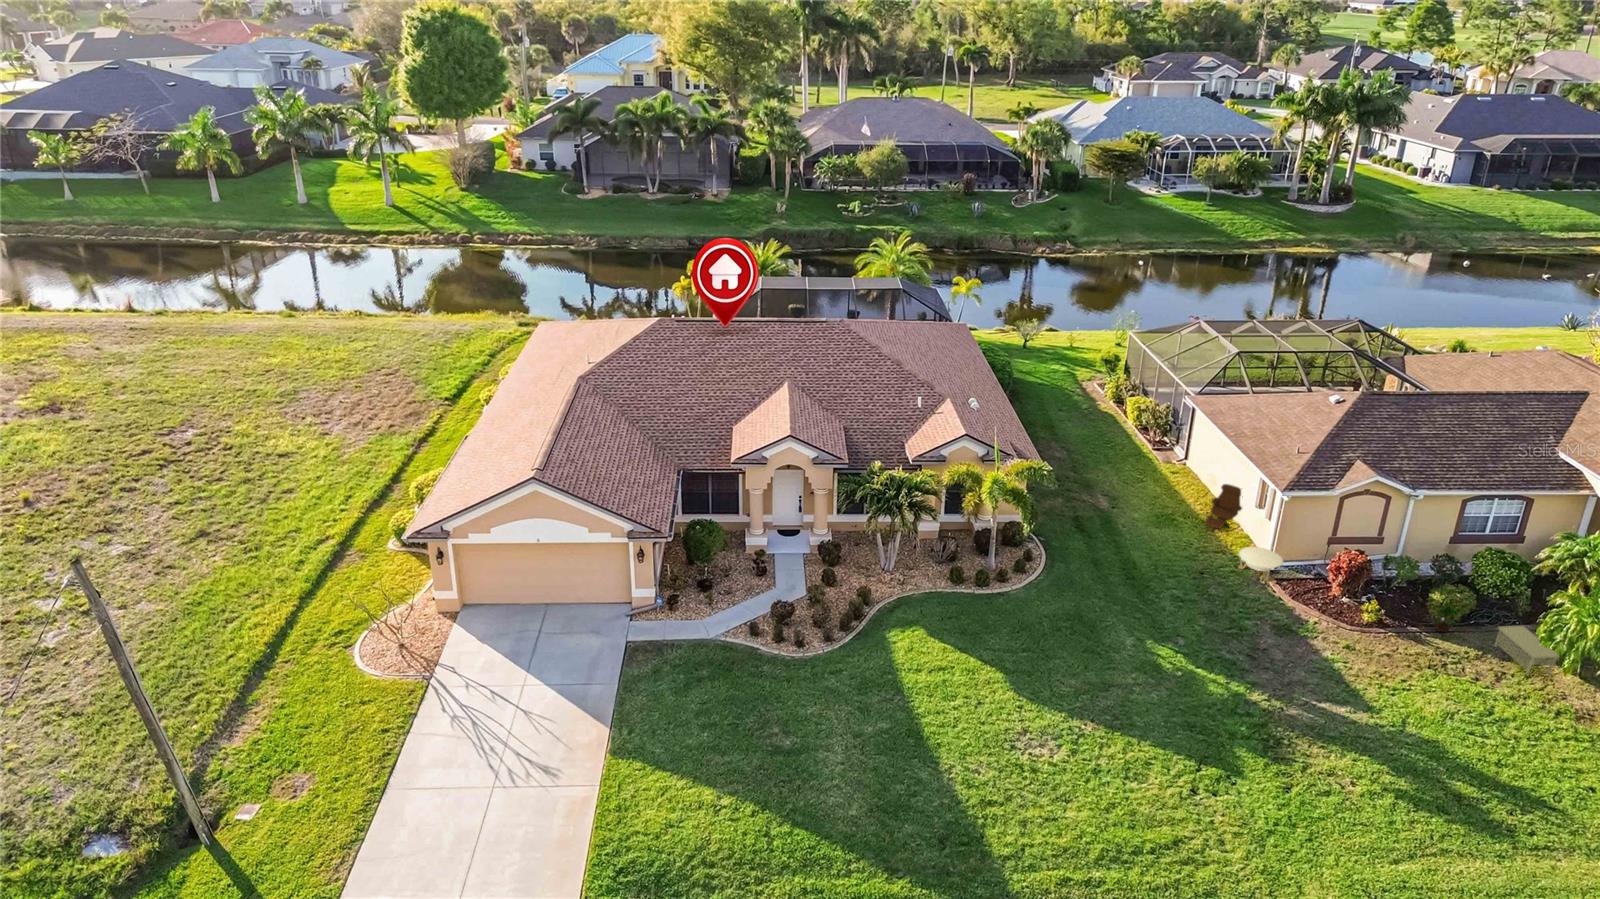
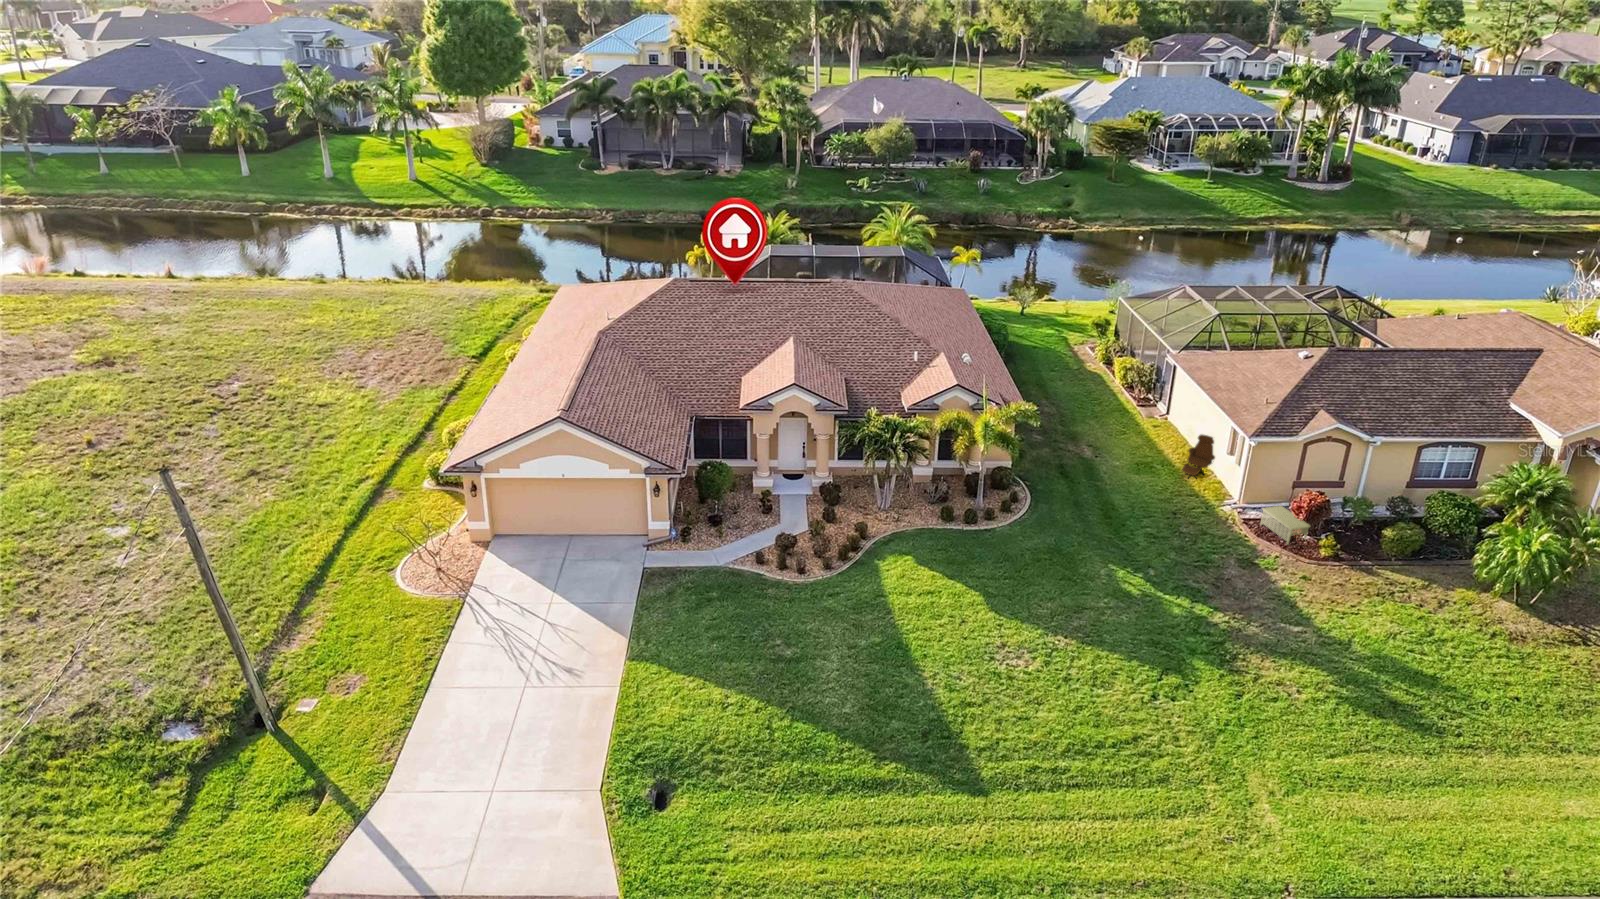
round table: present [1239,547,1283,581] -> none [1210,491,1251,522]
potted tree: present [1434,605,1457,632] -> none [1387,538,1410,567]
storage bench: present [1495,626,1559,675] -> present [1261,506,1310,544]

